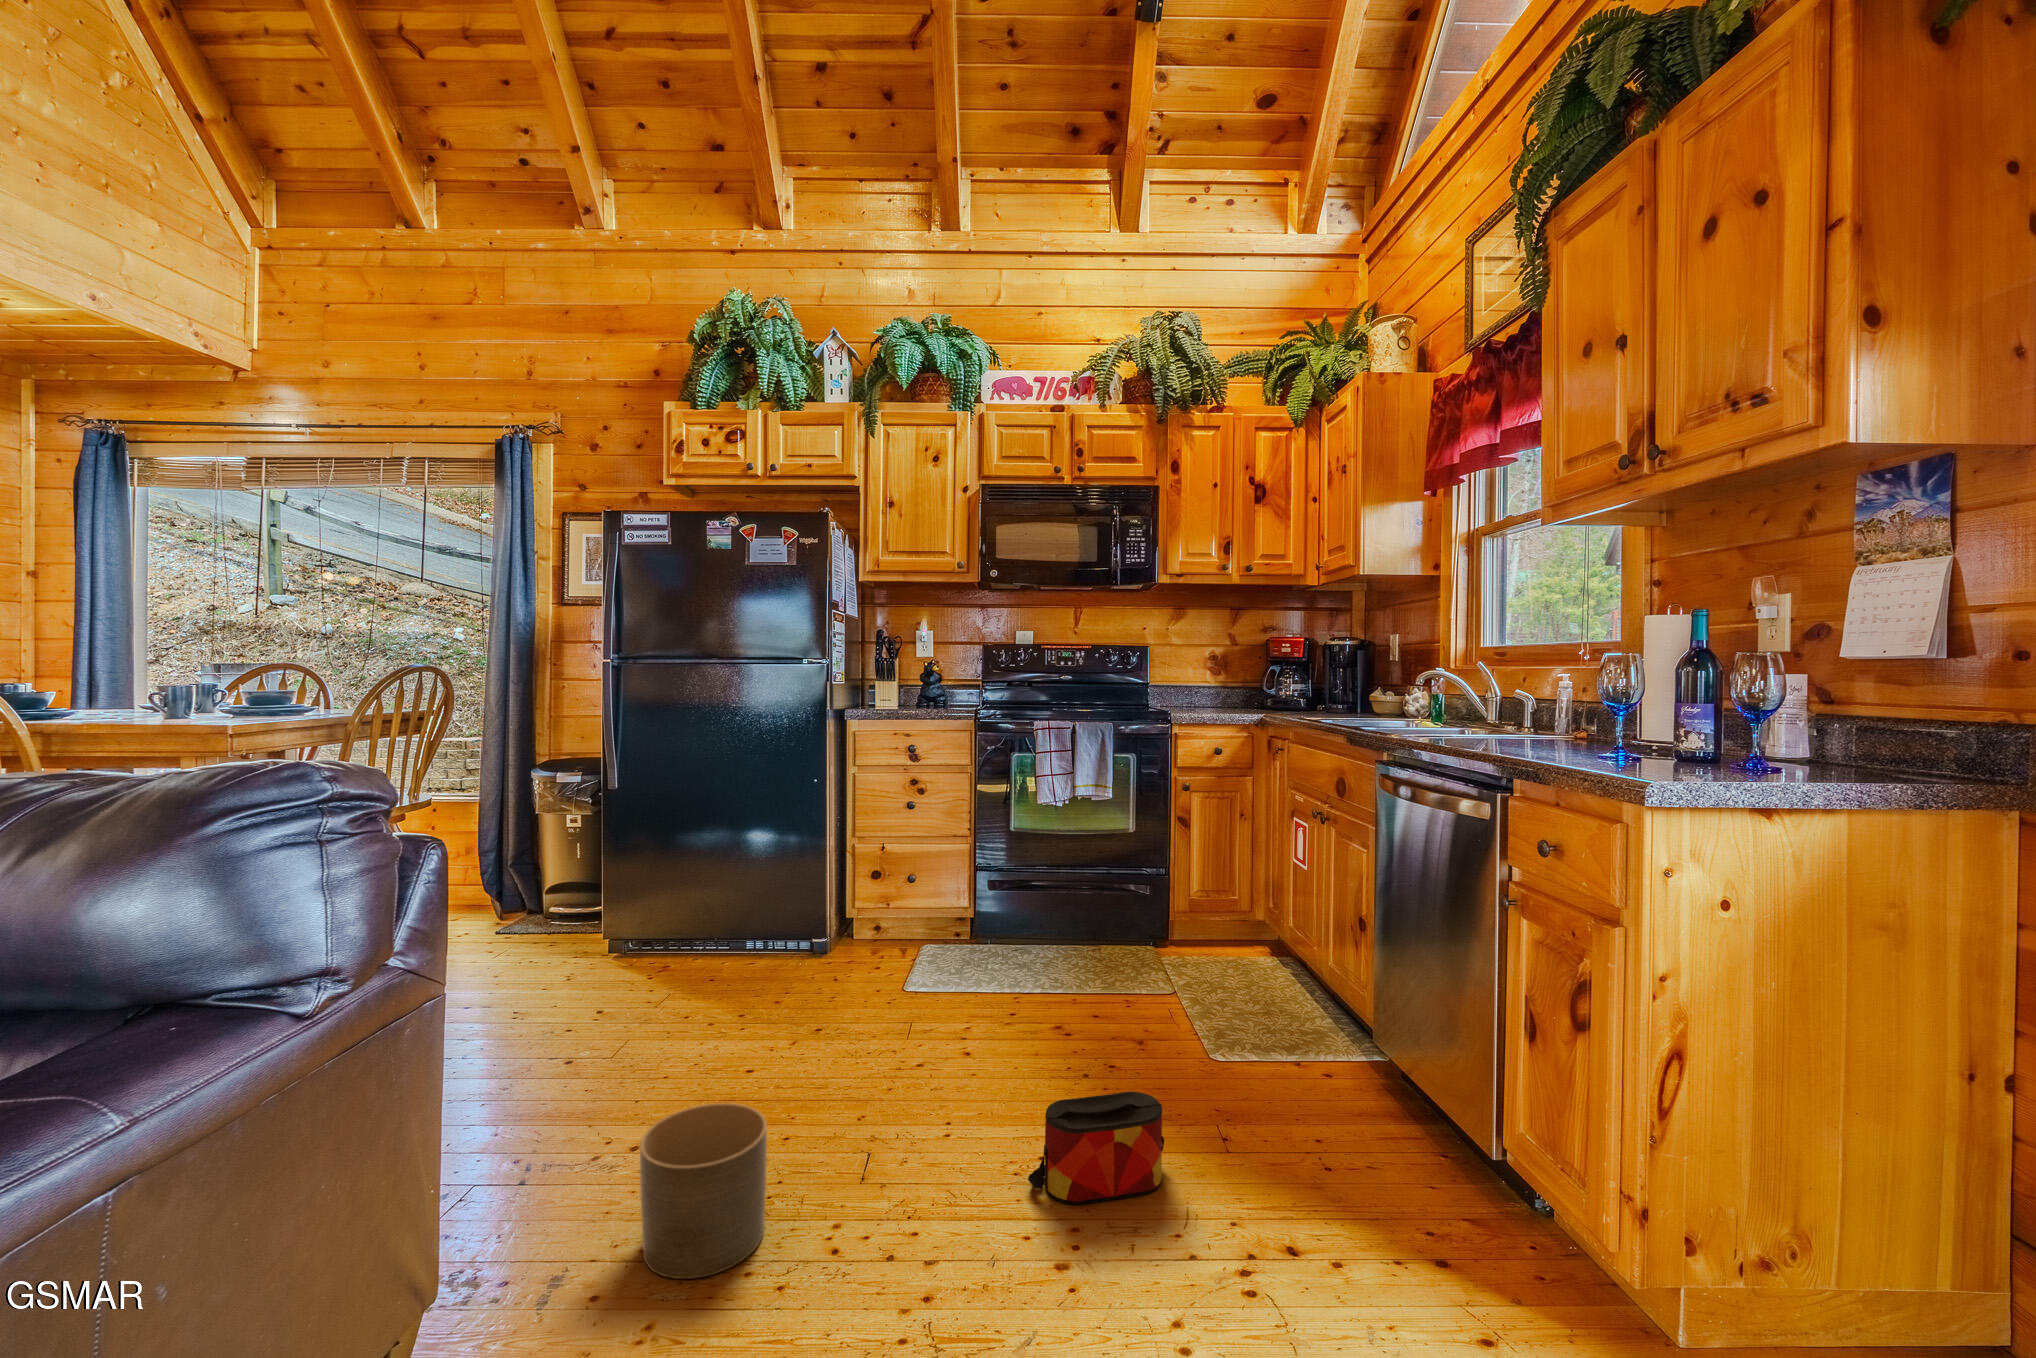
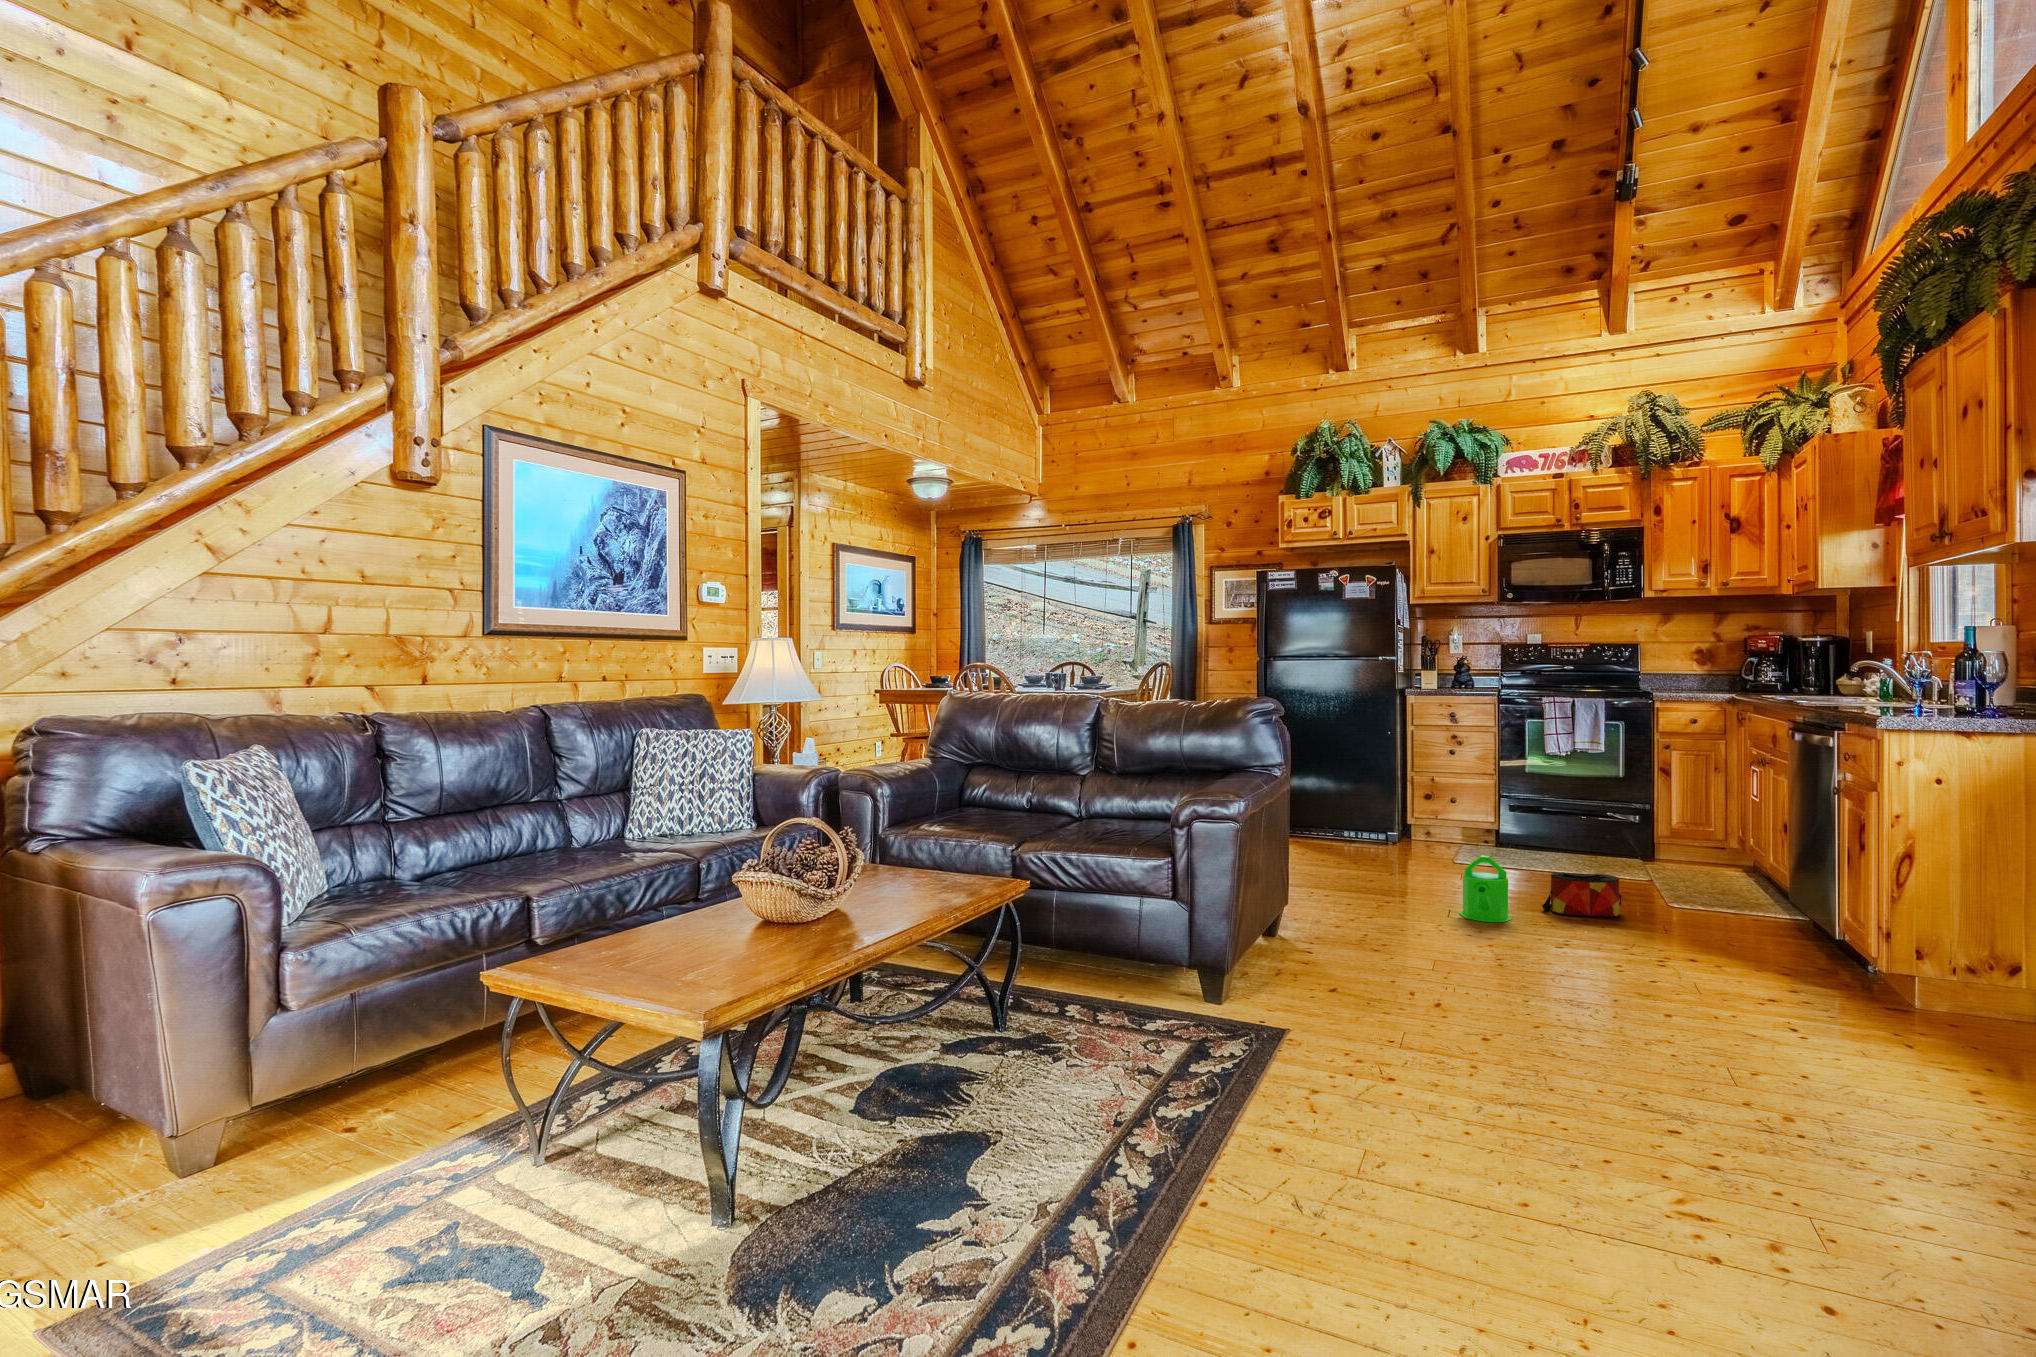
planter: present [640,1103,767,1279] -> none [1356,853,1411,910]
watering can: none [863,1117,971,1291] -> present [1460,855,1512,922]

